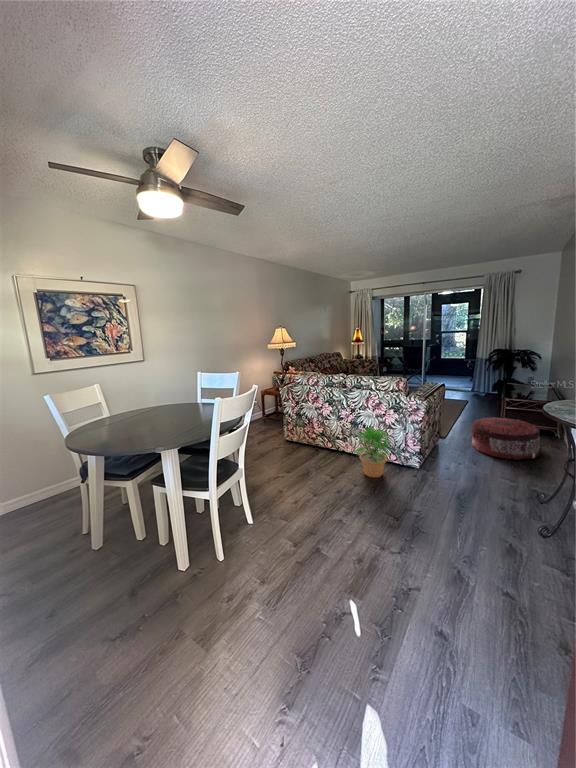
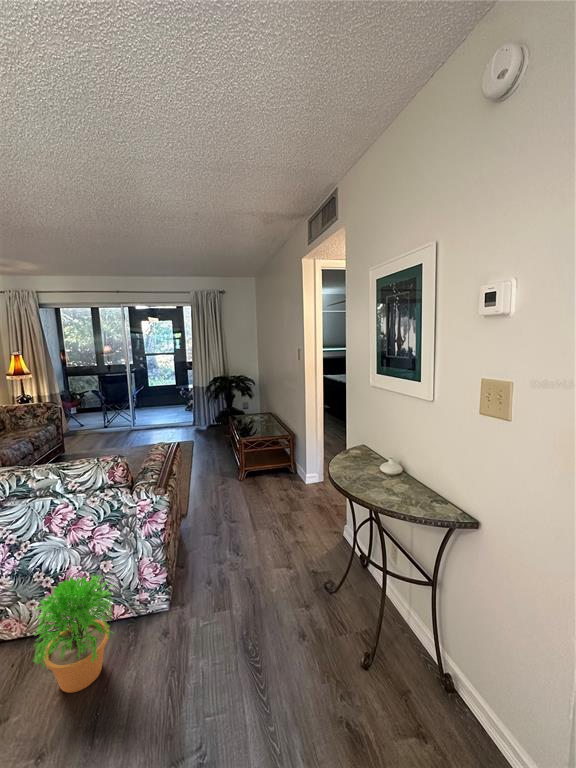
pouf: present [471,417,540,460] -> none [218,467,290,529]

